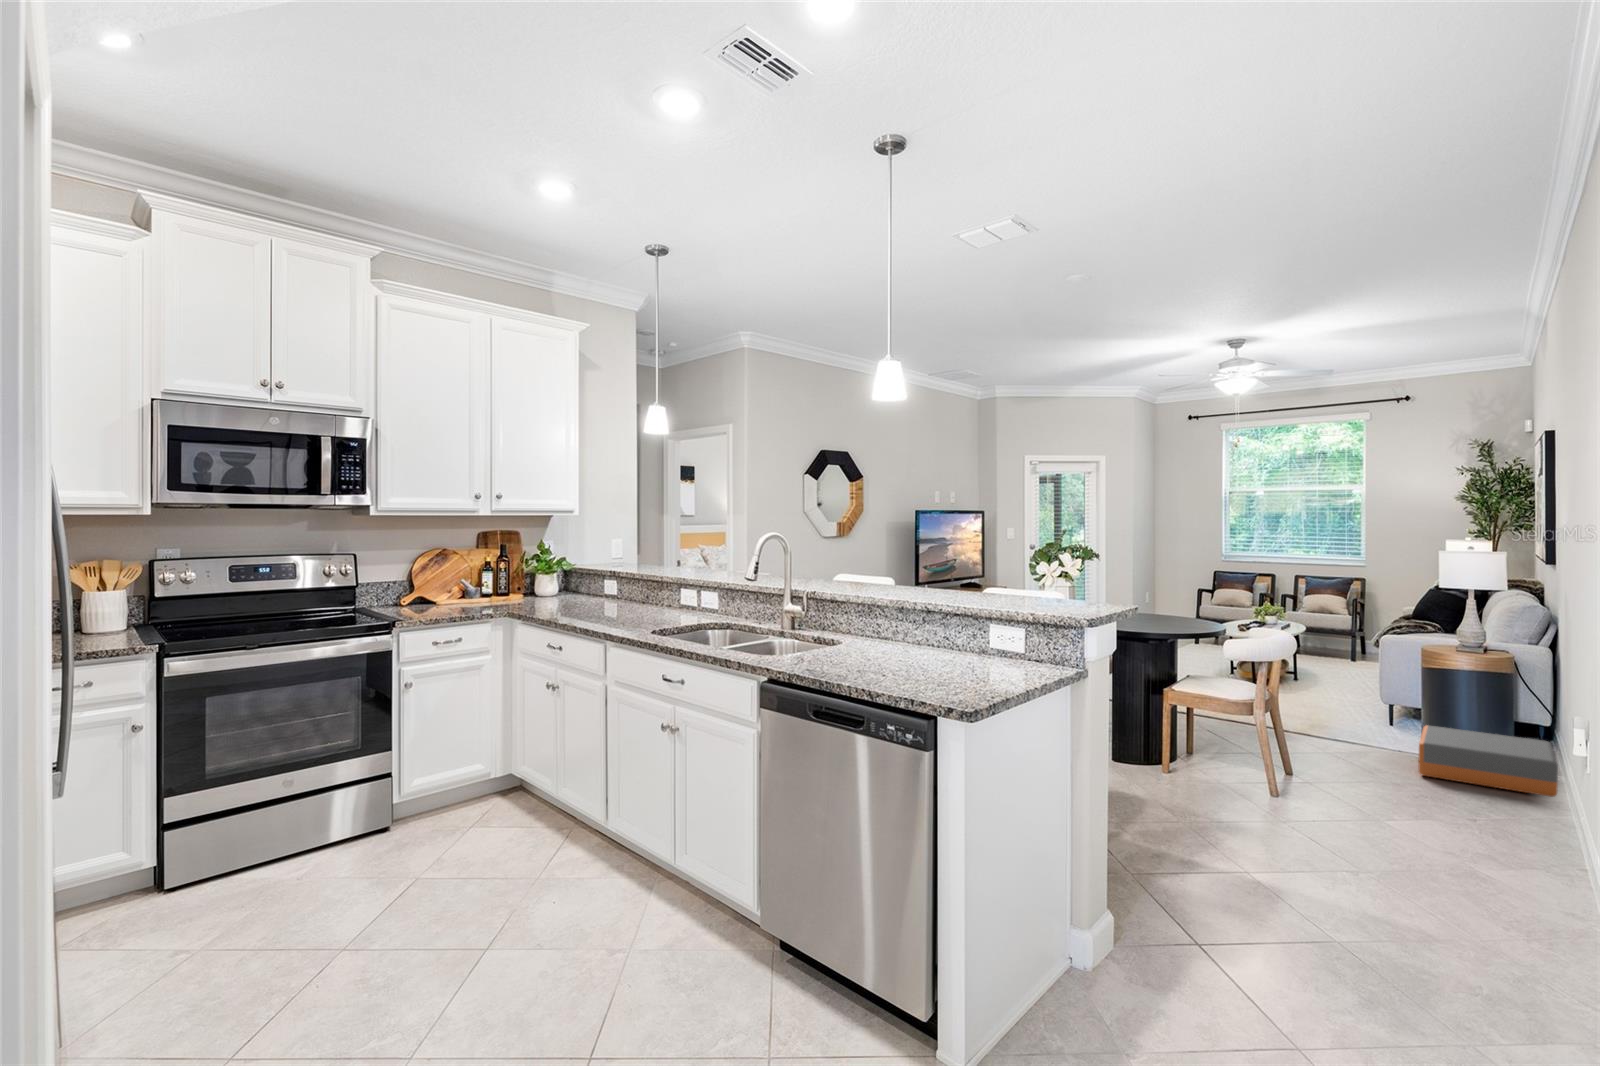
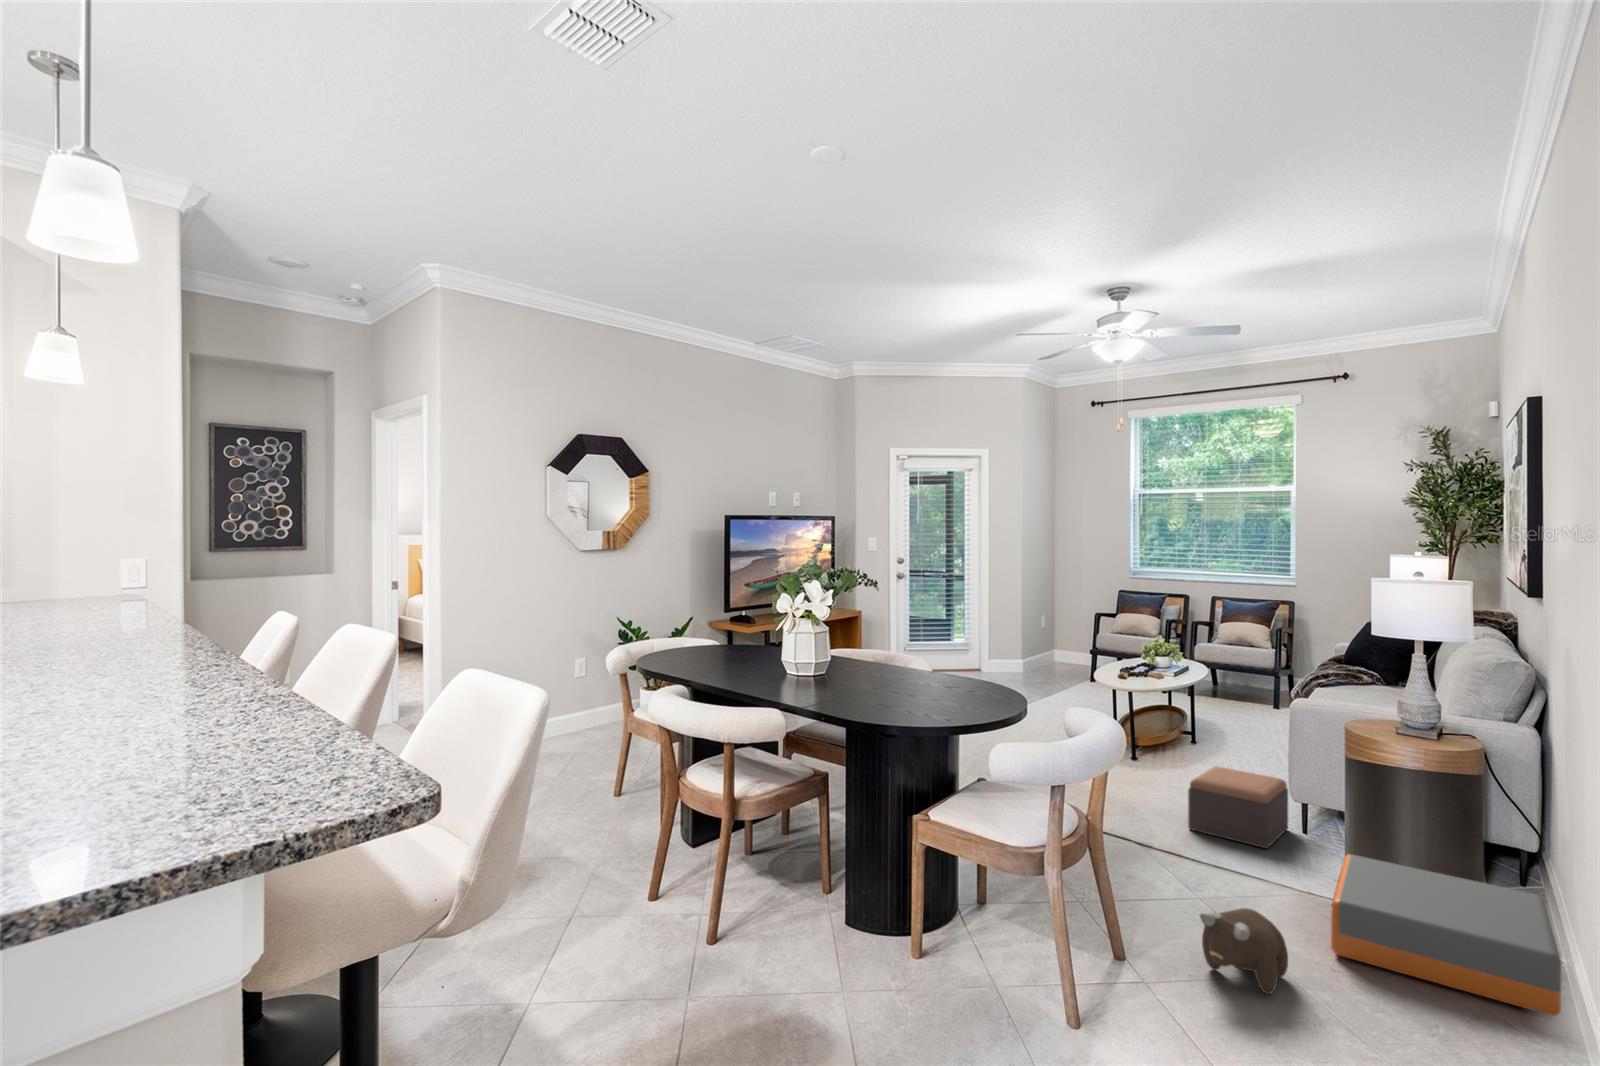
footstool: none [1309,684,1379,733] -> present [1188,766,1288,849]
plush toy: none [1341,744,1394,789] -> present [1200,908,1288,994]

